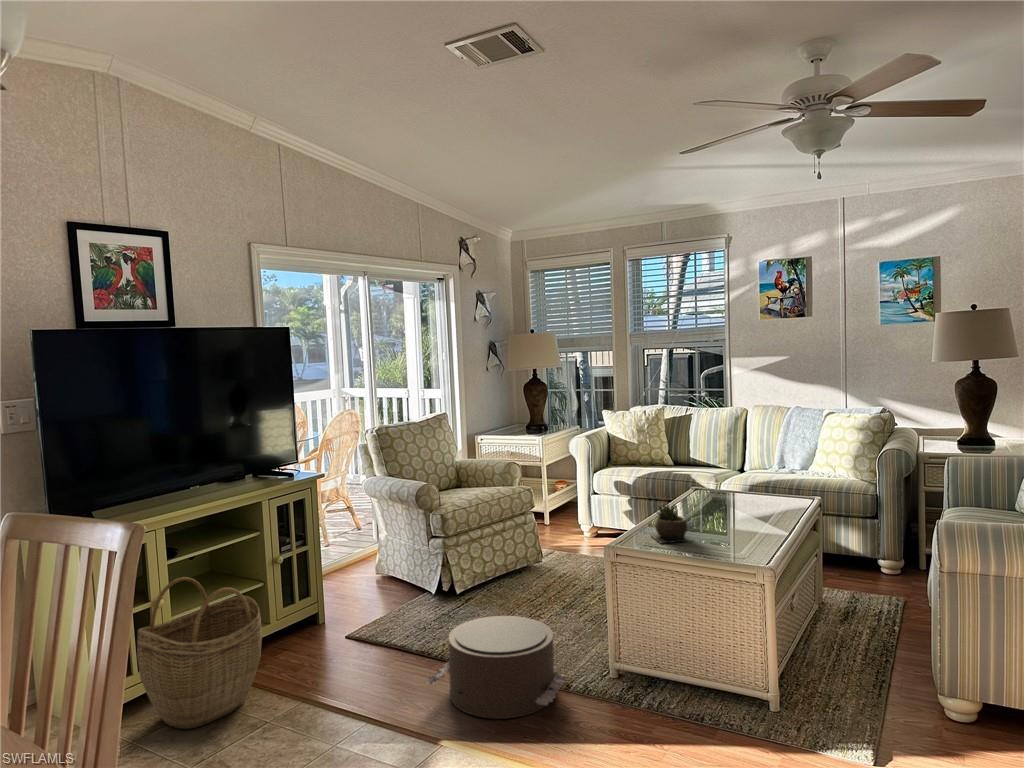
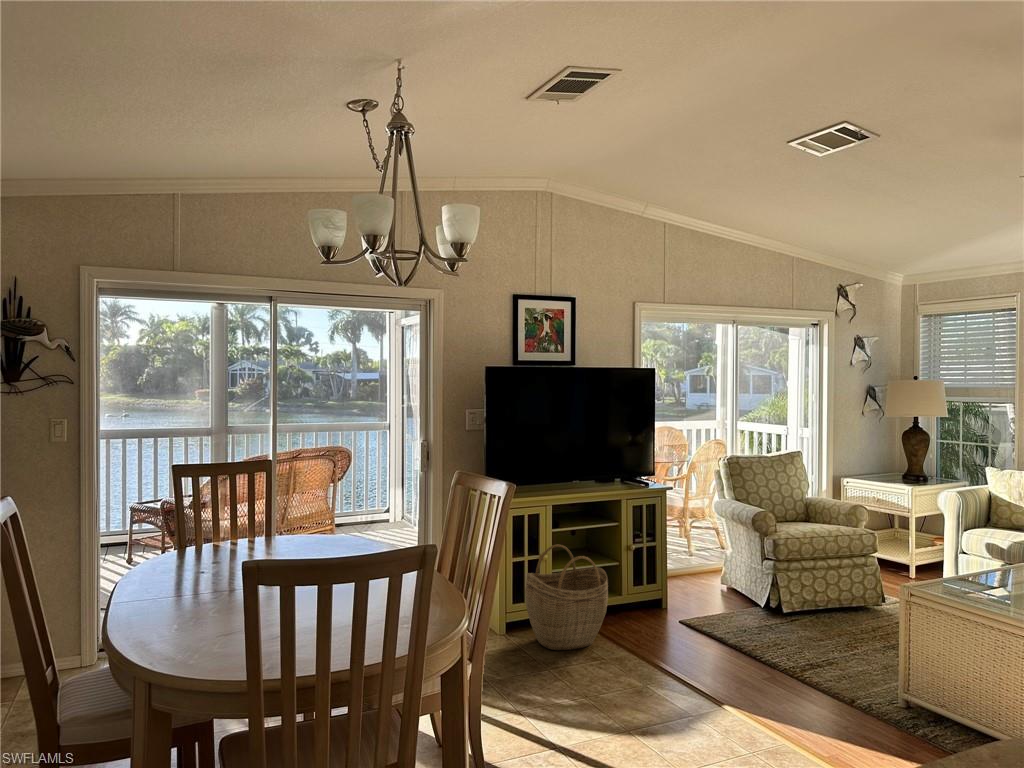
succulent plant: present [651,504,691,543] -> none [960,559,1002,603]
pouf: present [427,616,567,719] -> none [722,628,851,715]

